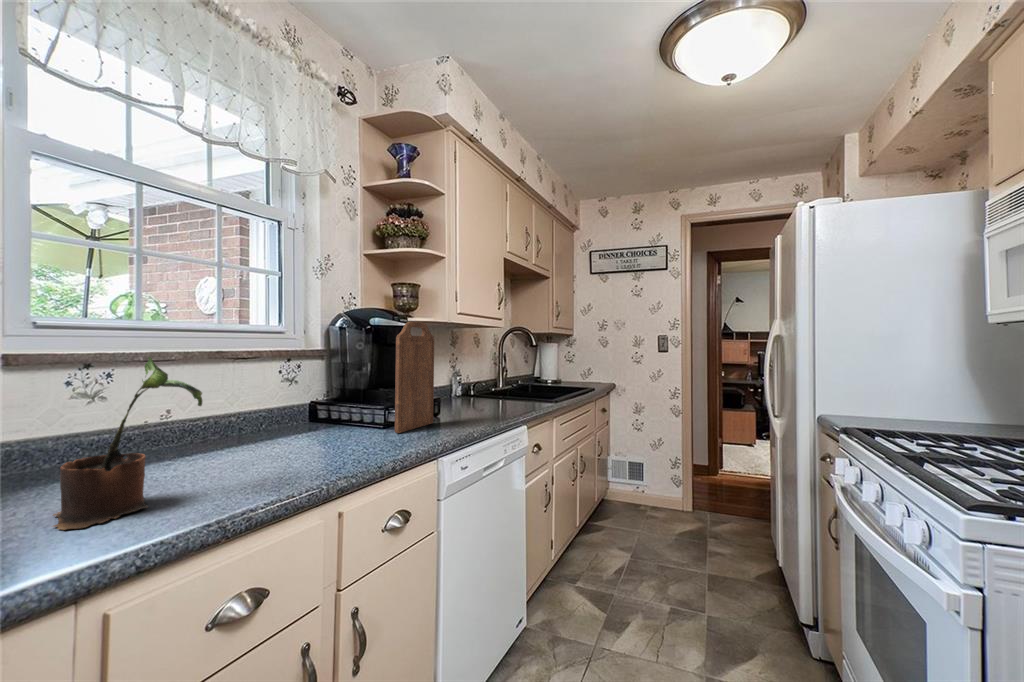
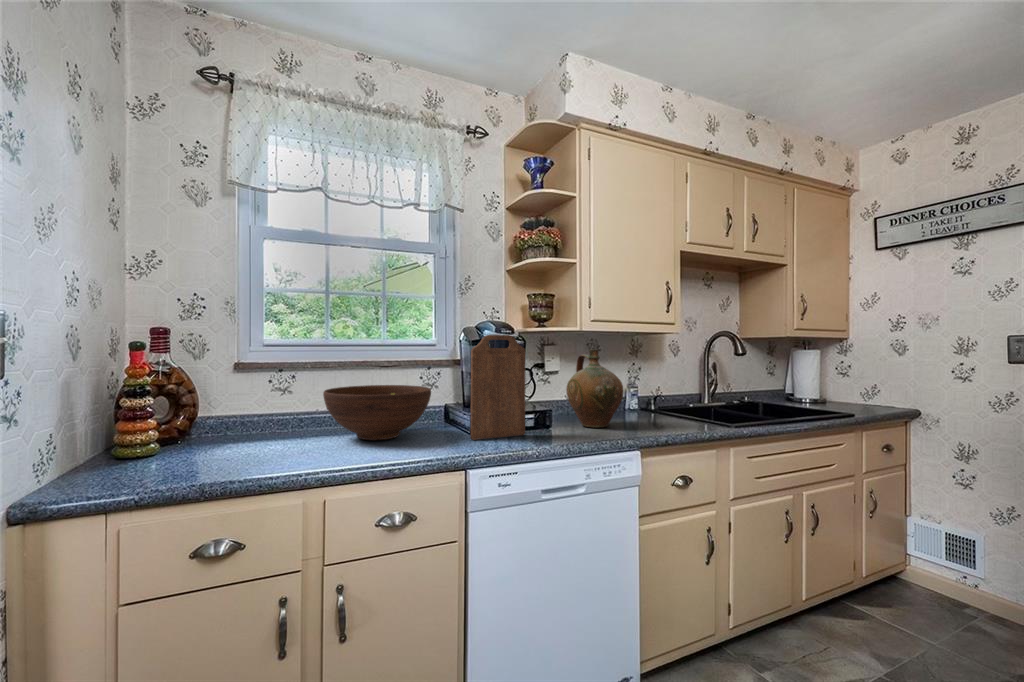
ceramic jug: none [442,340,493,412] -> present [566,350,624,428]
potted plant: present [53,357,202,530] -> none [182,369,273,469]
fruit bowl: none [203,380,350,449] -> present [323,385,431,440]

